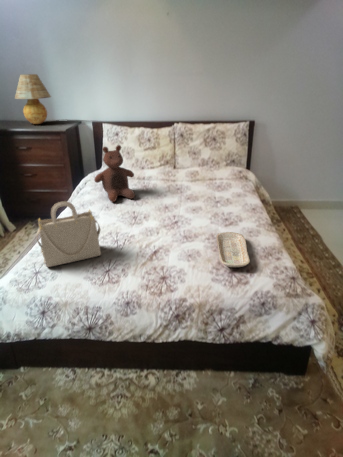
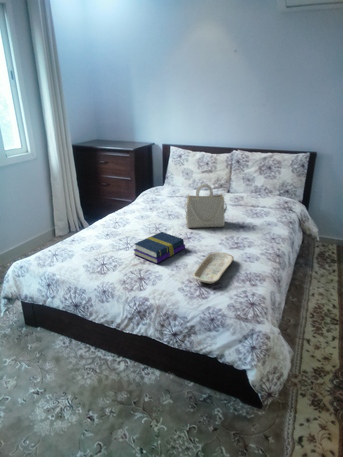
table lamp: present [15,74,51,124] -> none [107,106,134,146]
stuffed bear: present [95,145,135,202] -> none [140,166,176,215]
handbag: present [37,201,101,267] -> present [185,184,227,228]
book: none [132,220,183,257] -> present [134,232,185,263]

